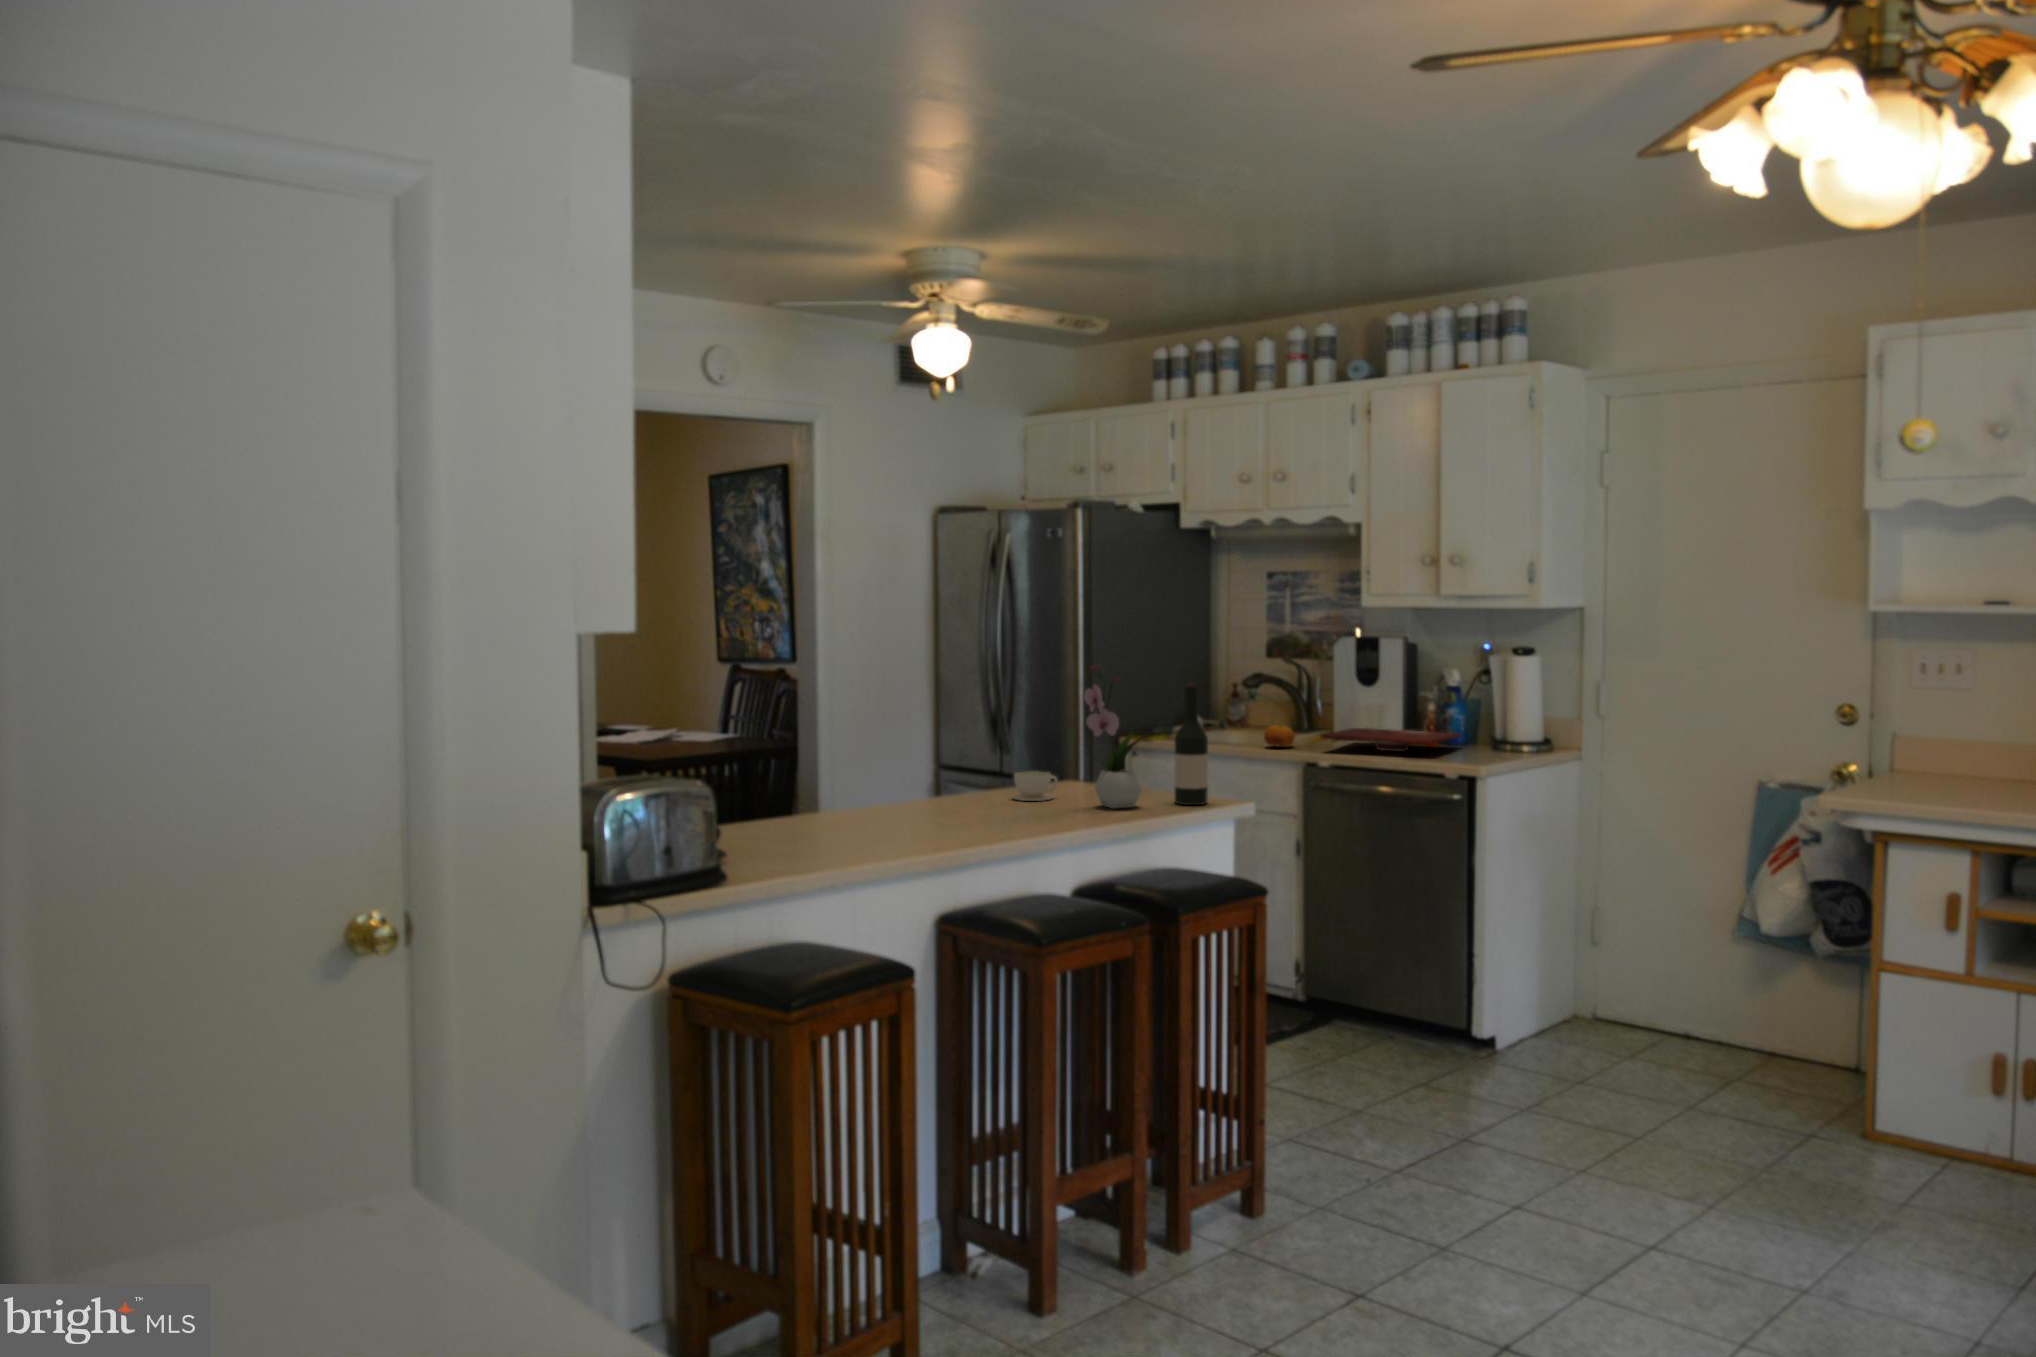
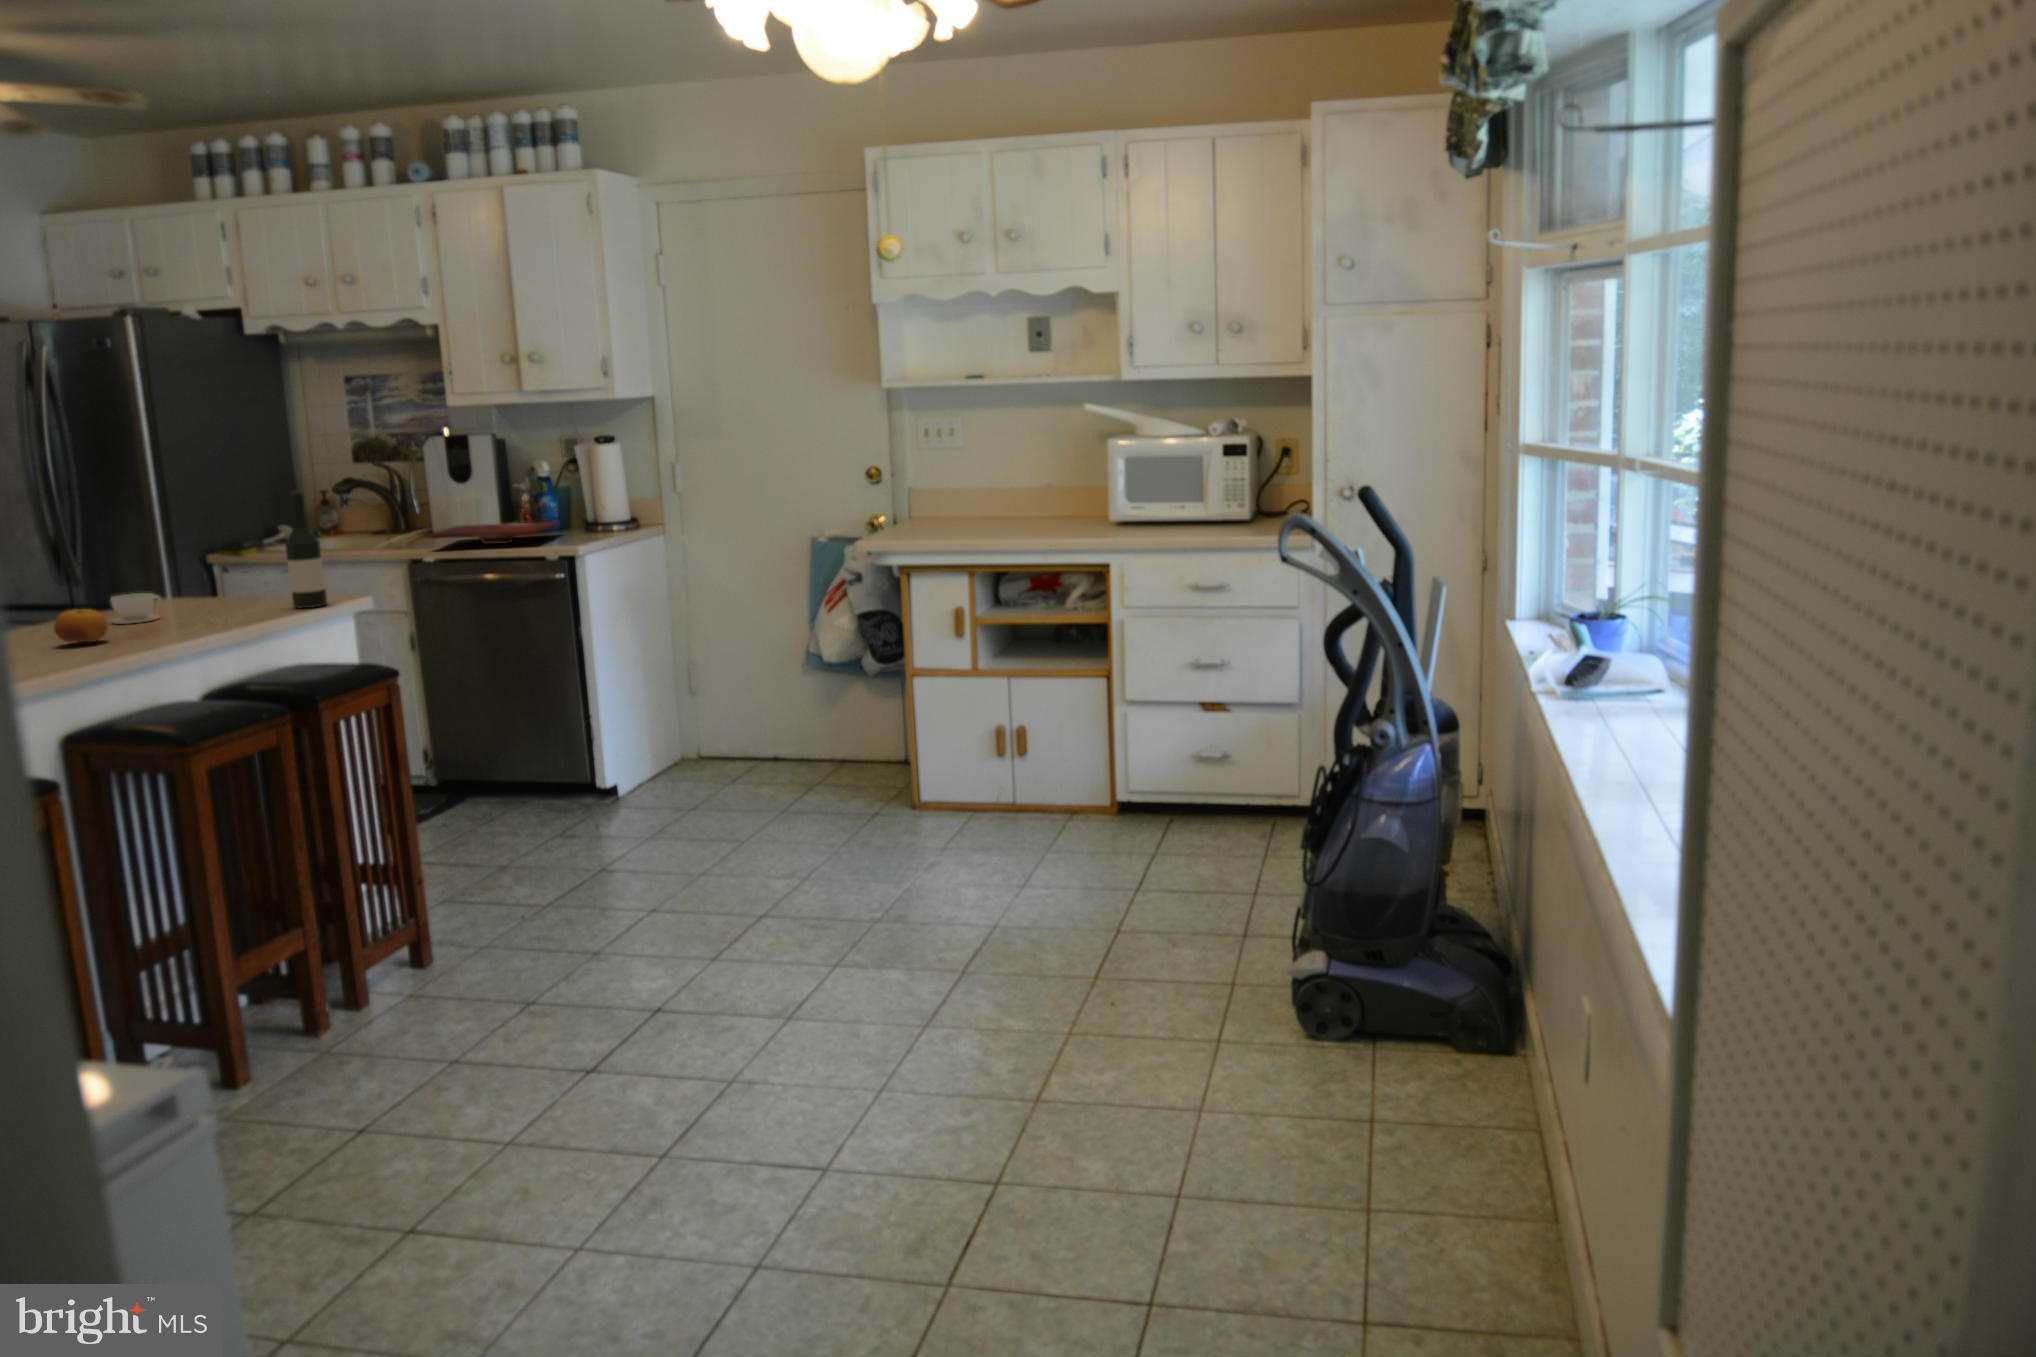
flower arrangement: present [1084,666,1145,809] -> none [181,480,258,619]
fruit: present [1264,725,1294,747] -> present [54,609,108,642]

